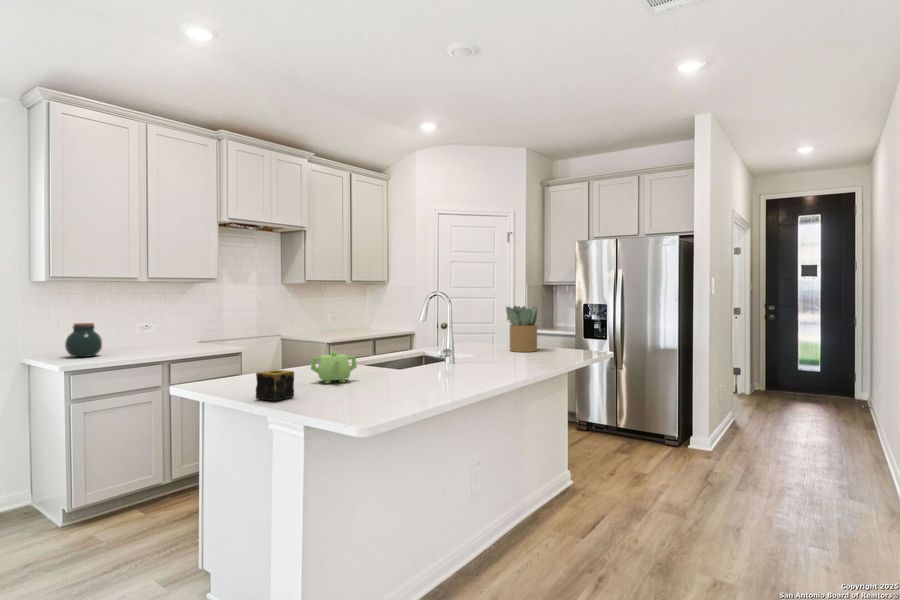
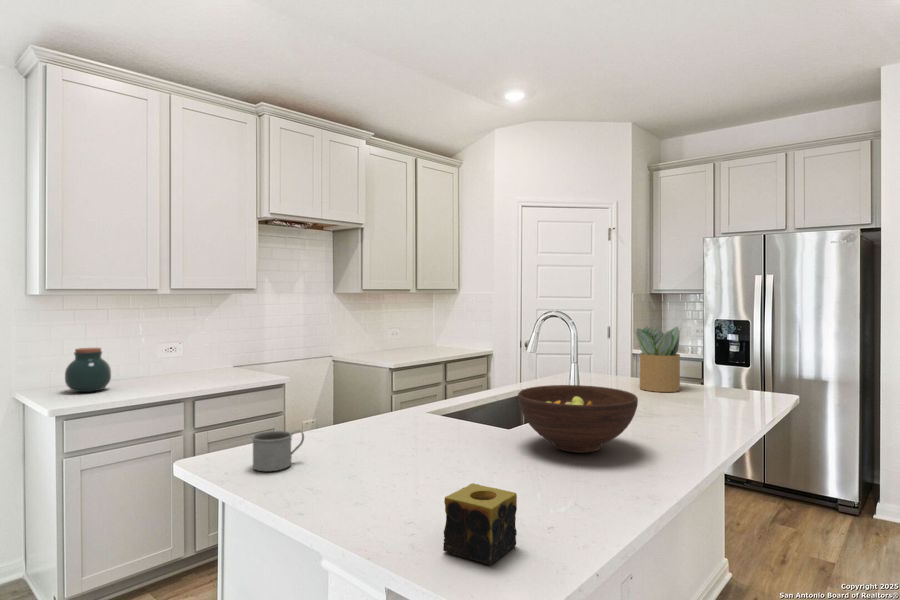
fruit bowl: none [402,339,478,379] -> present [518,385,638,453]
teapot: present [311,352,357,384] -> none [383,407,451,459]
mug: none [223,365,258,390] -> present [252,430,304,471]
candle: present [256,370,294,401] -> present [443,483,517,565]

